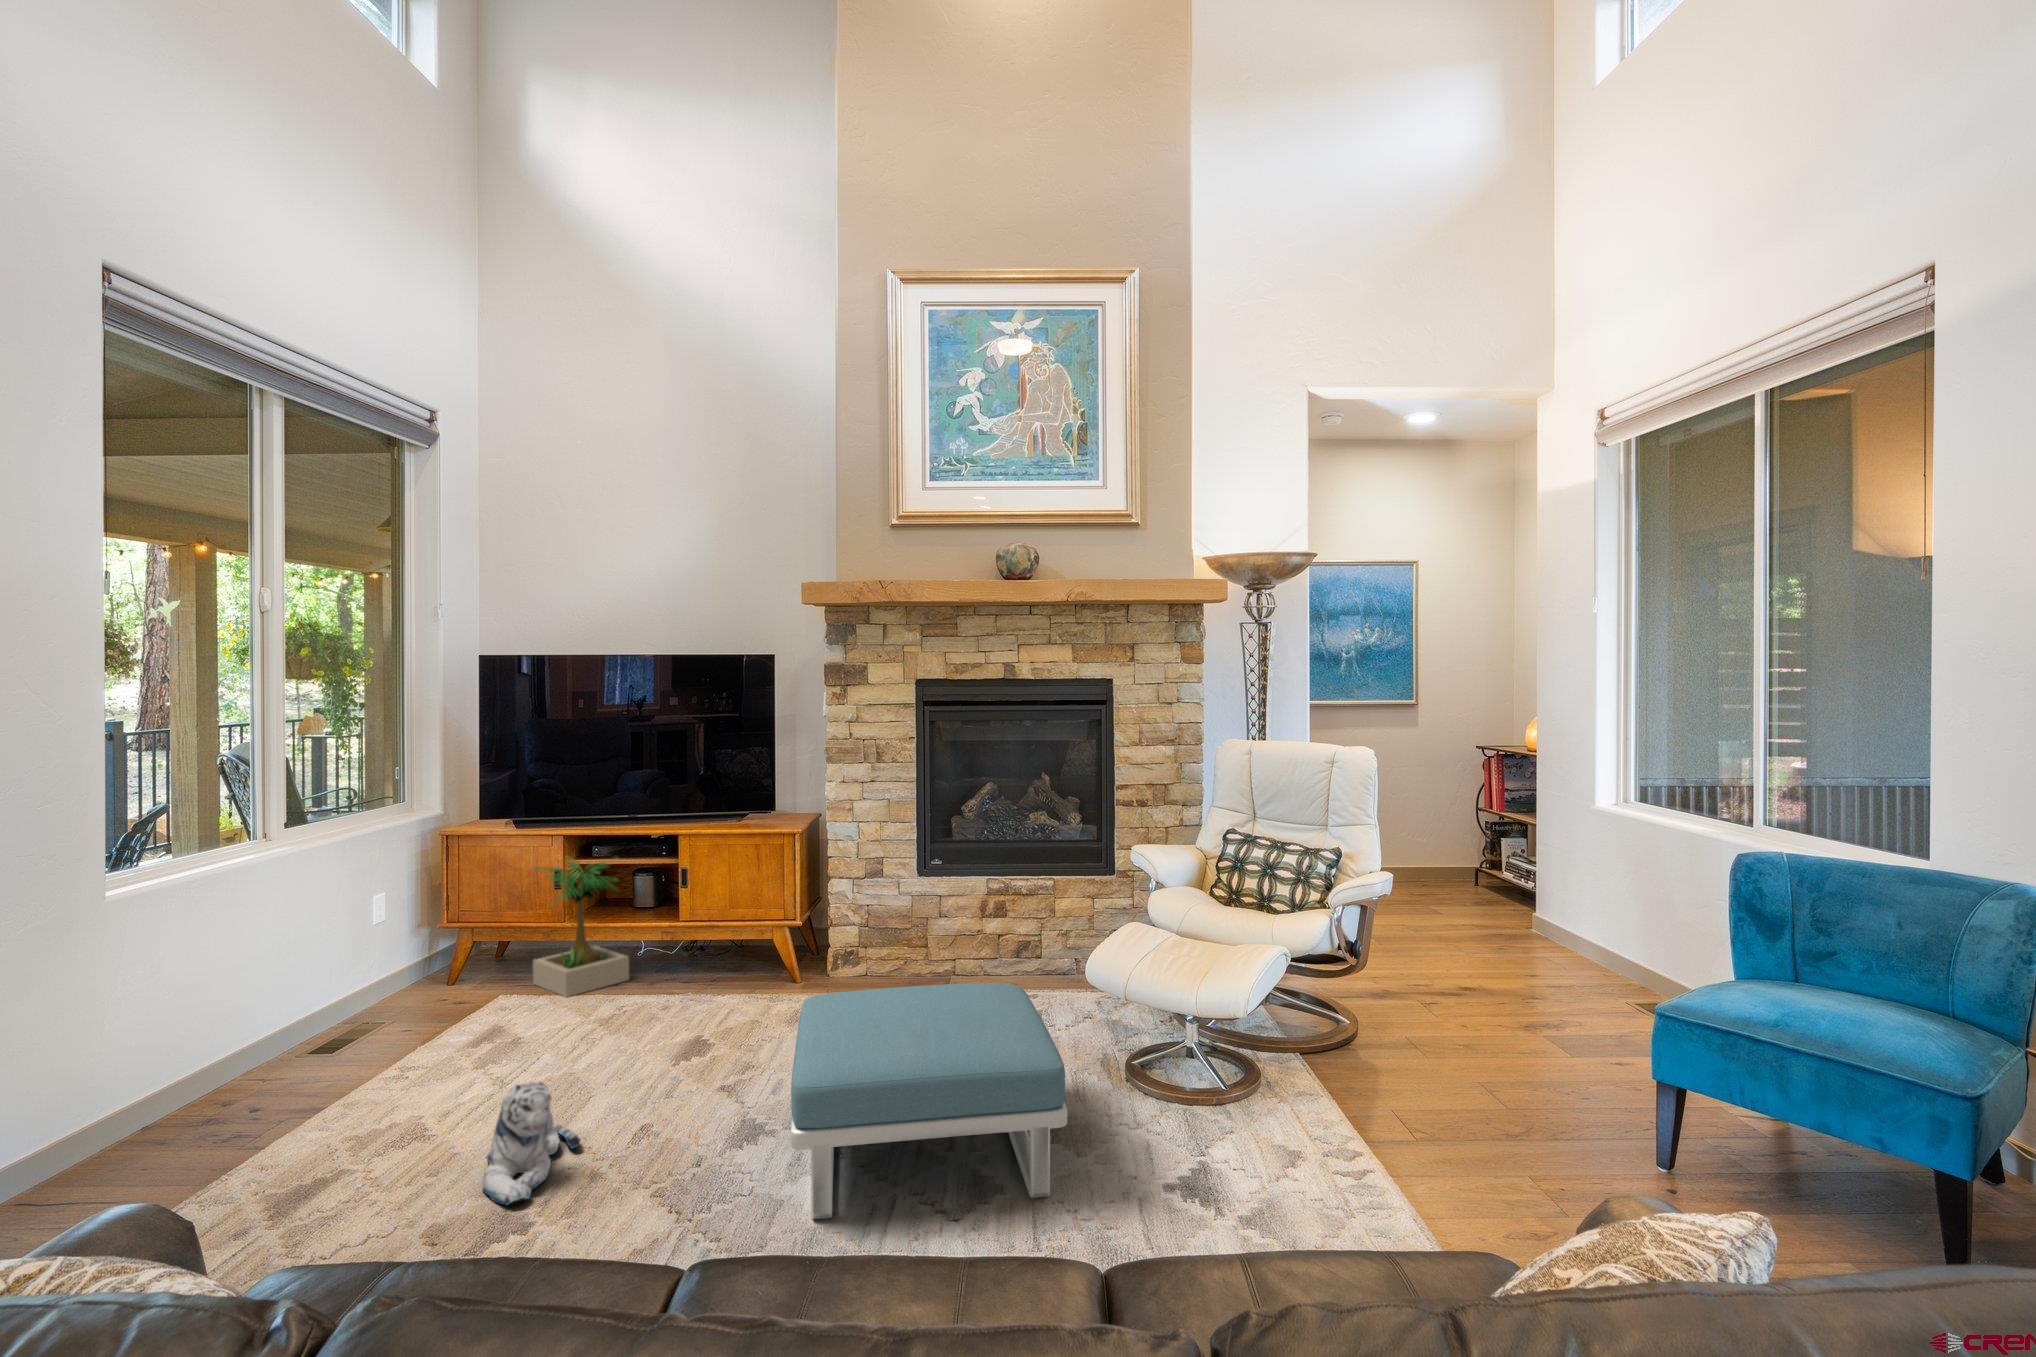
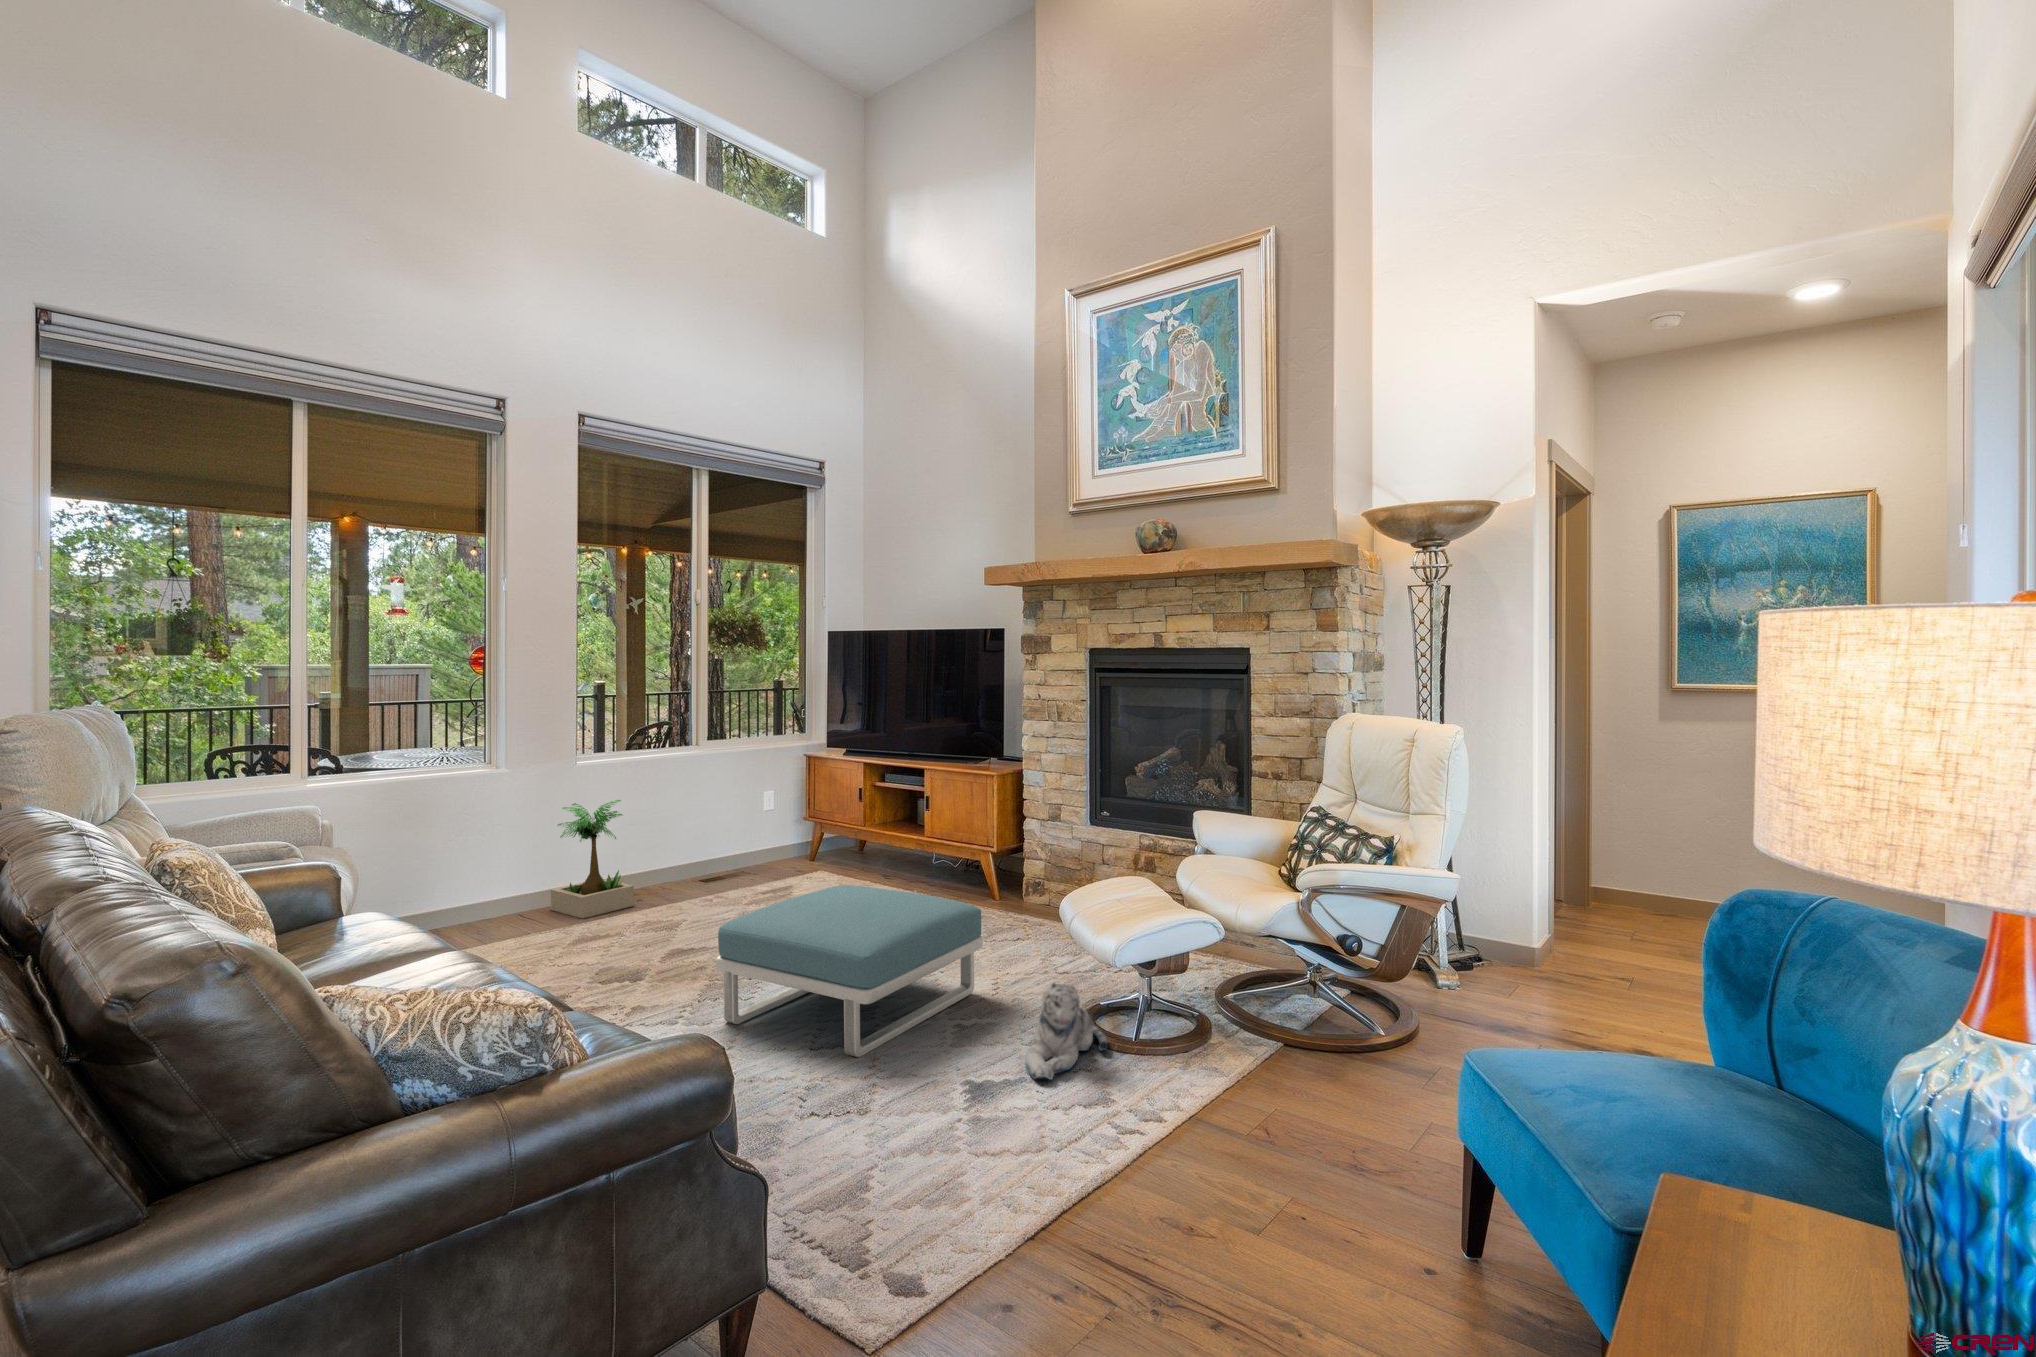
potted plant: present [533,858,629,997] -> present [551,800,634,919]
plush toy: present [482,1082,580,1206] -> present [1026,983,1108,1080]

